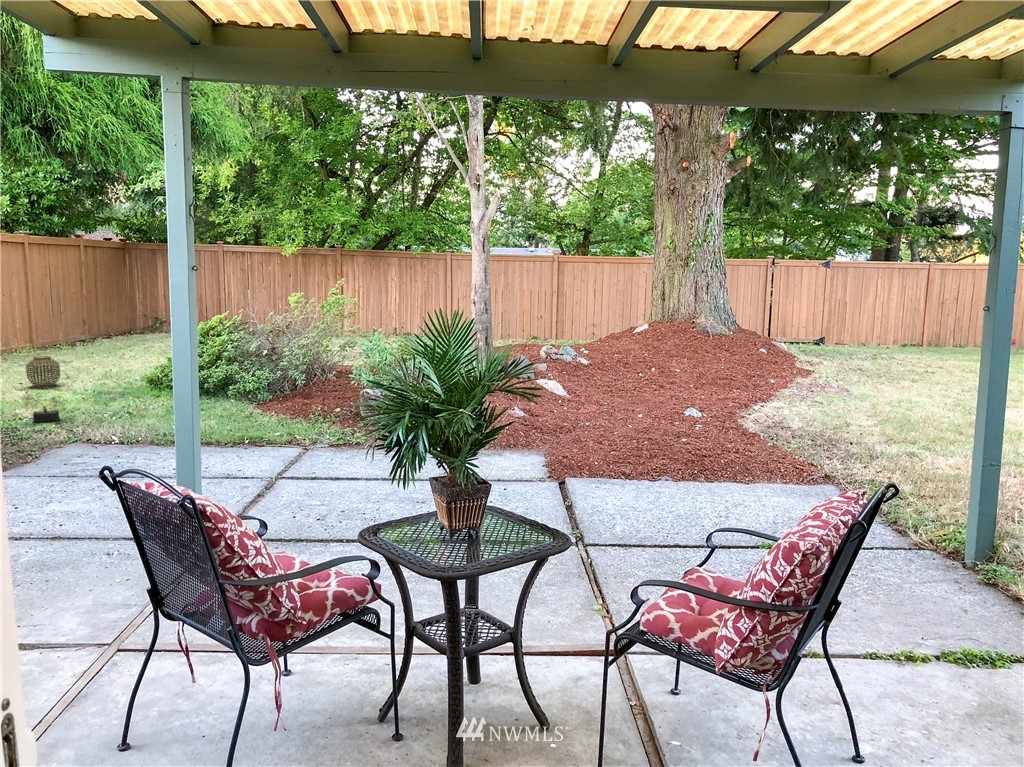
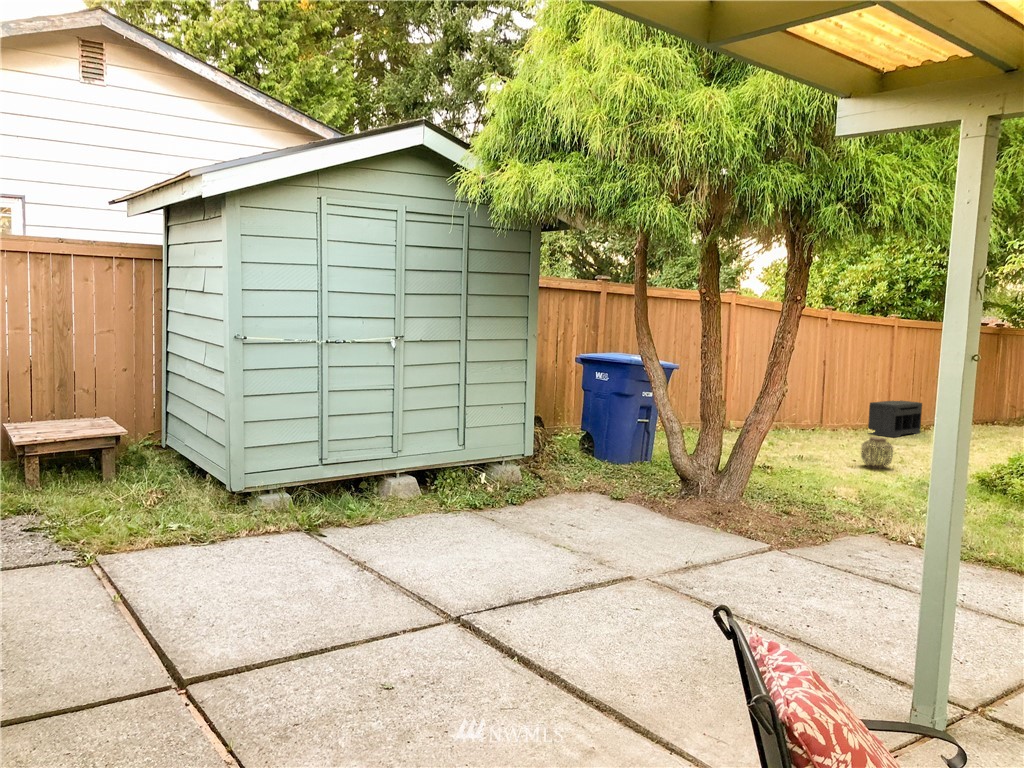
bench: none [14,319,69,357] -> present [868,400,922,437]
decorative plant: present [21,391,64,422] -> none [837,471,878,506]

